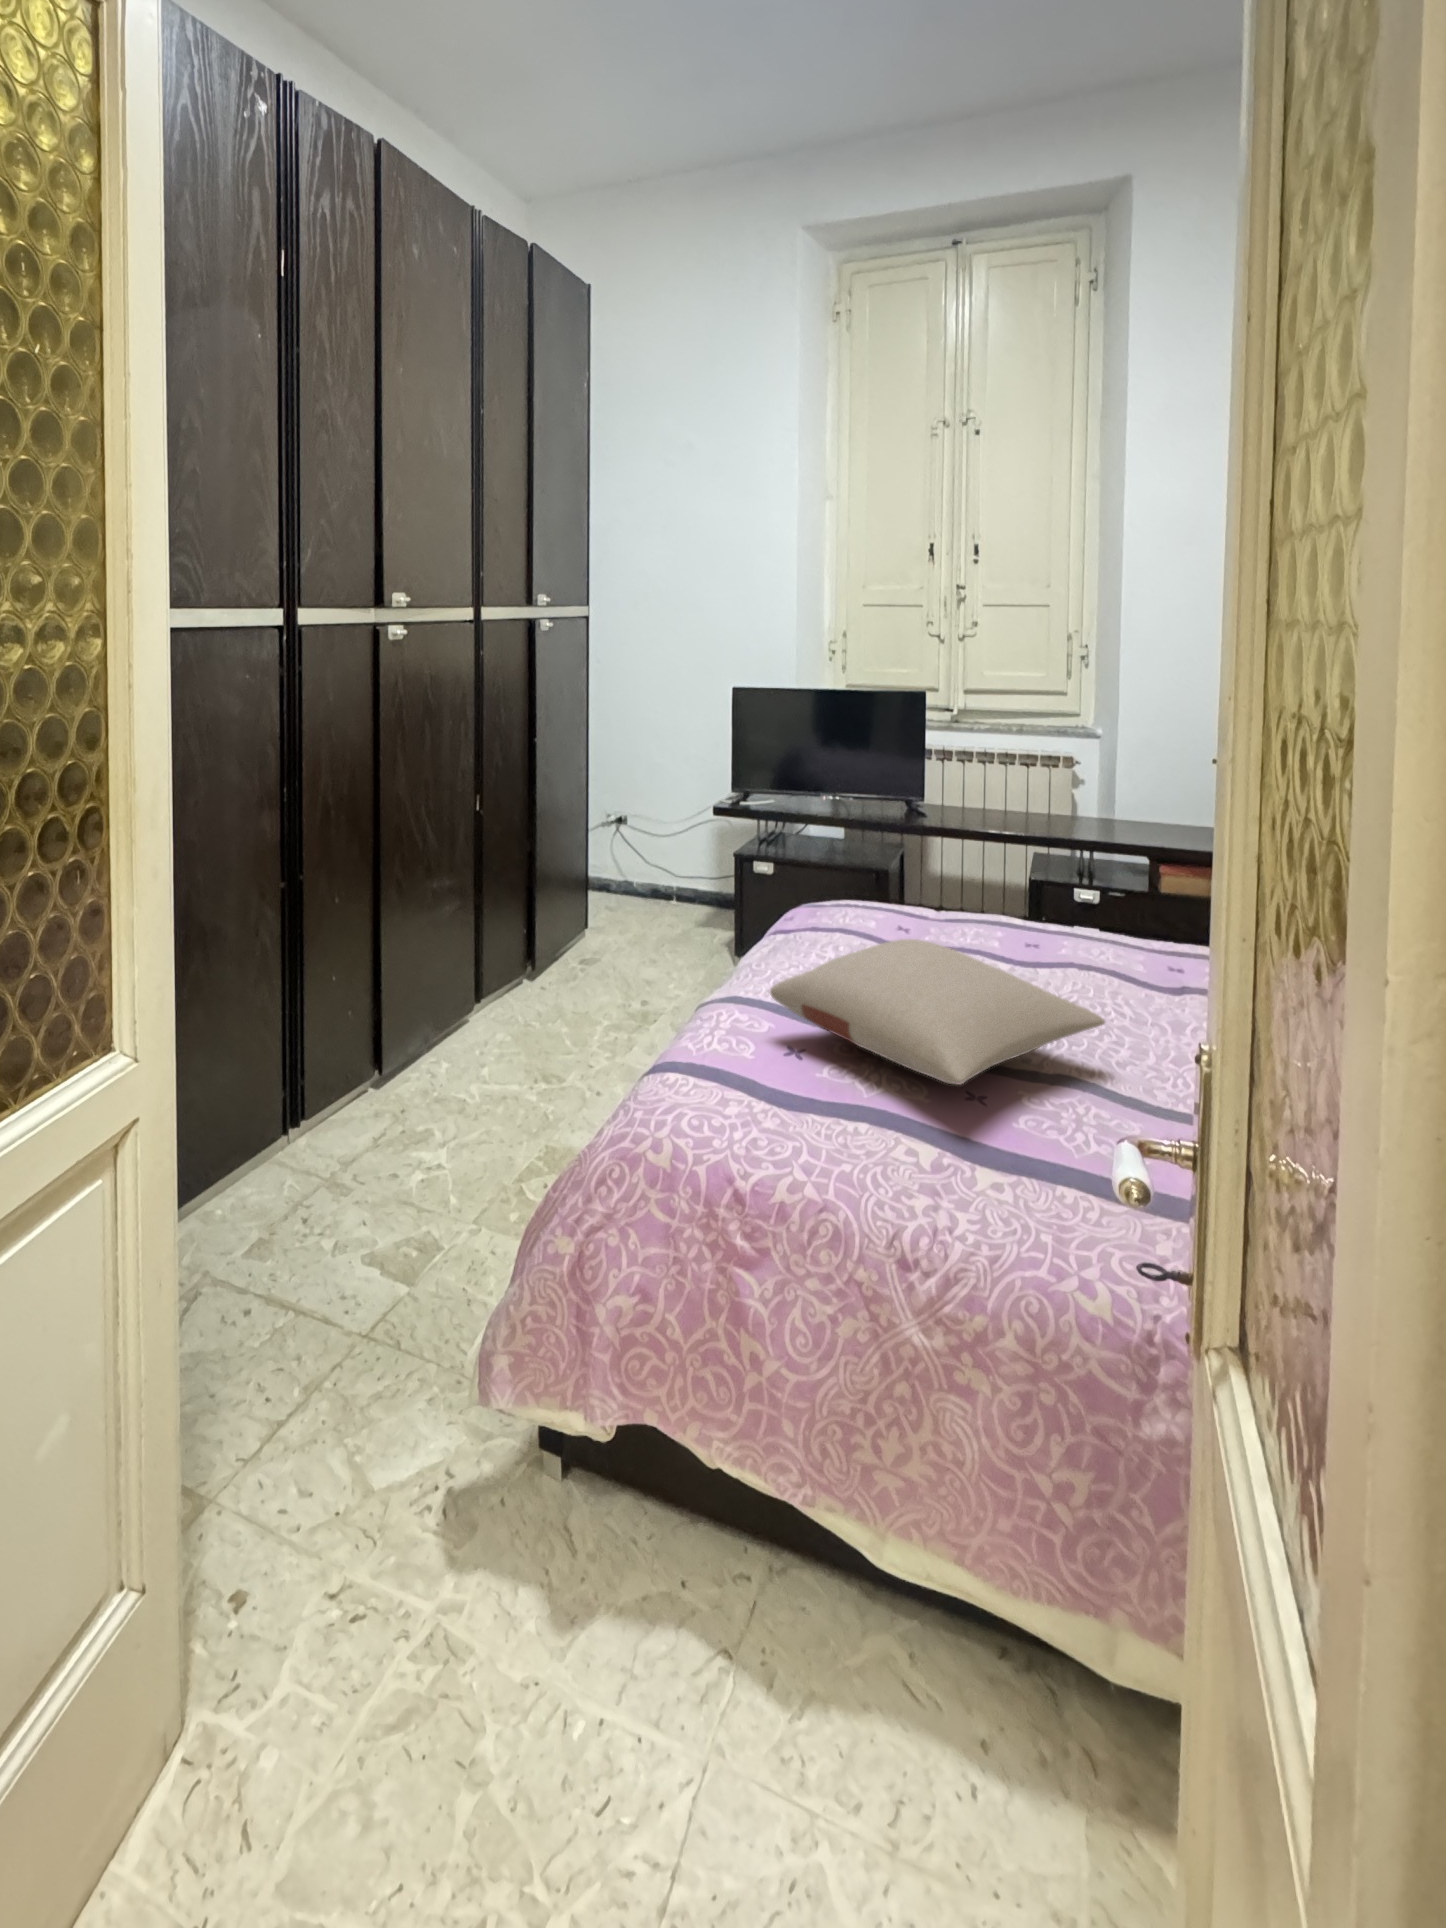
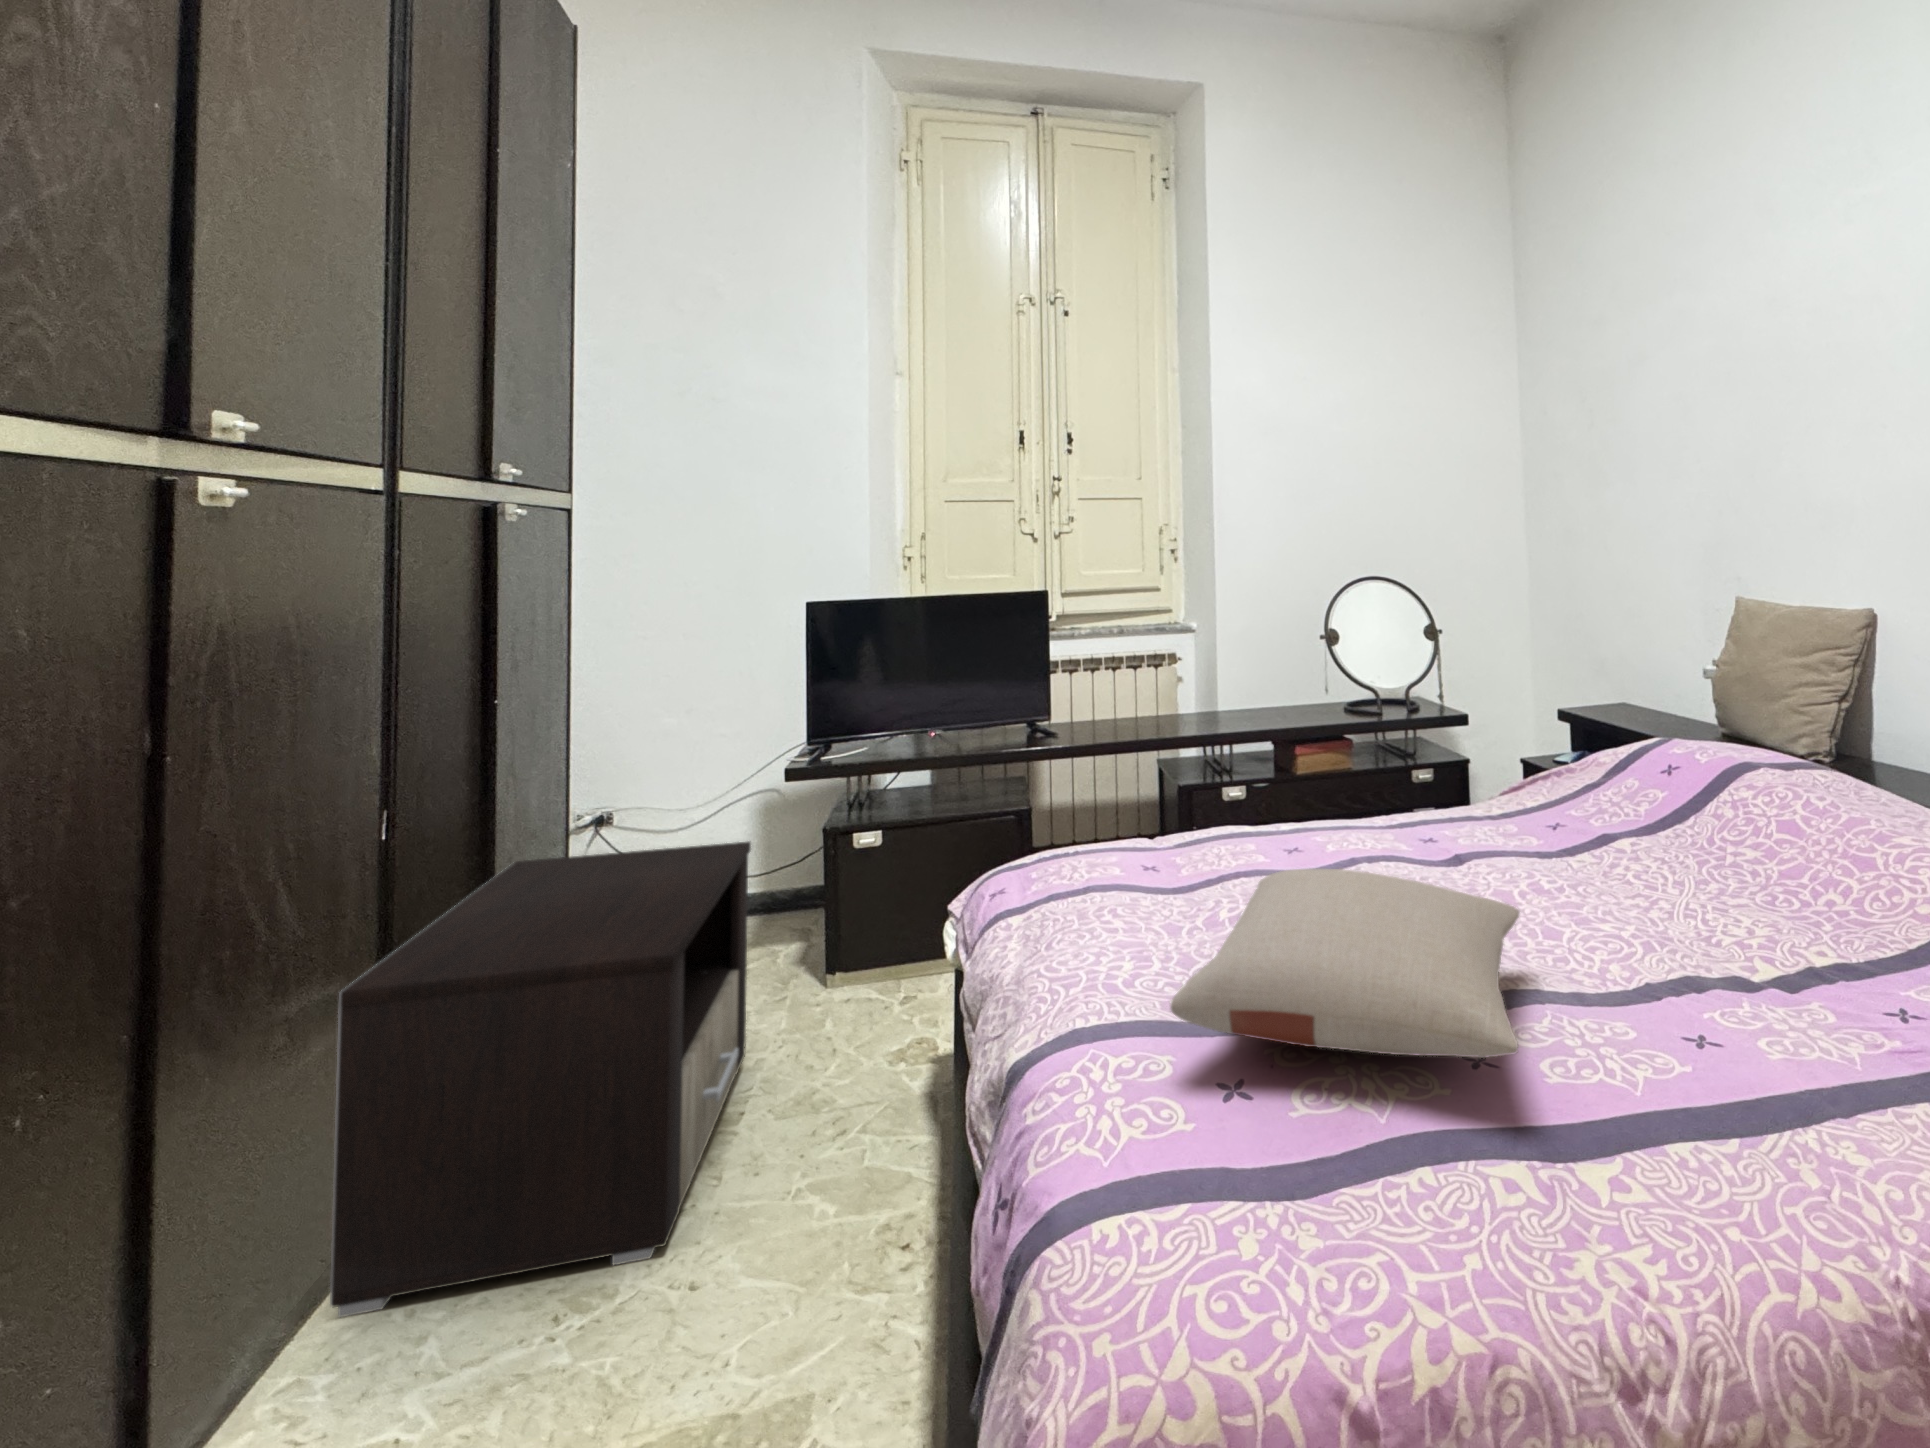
nightstand: none [455,836,670,1073] -> present [330,842,751,1317]

